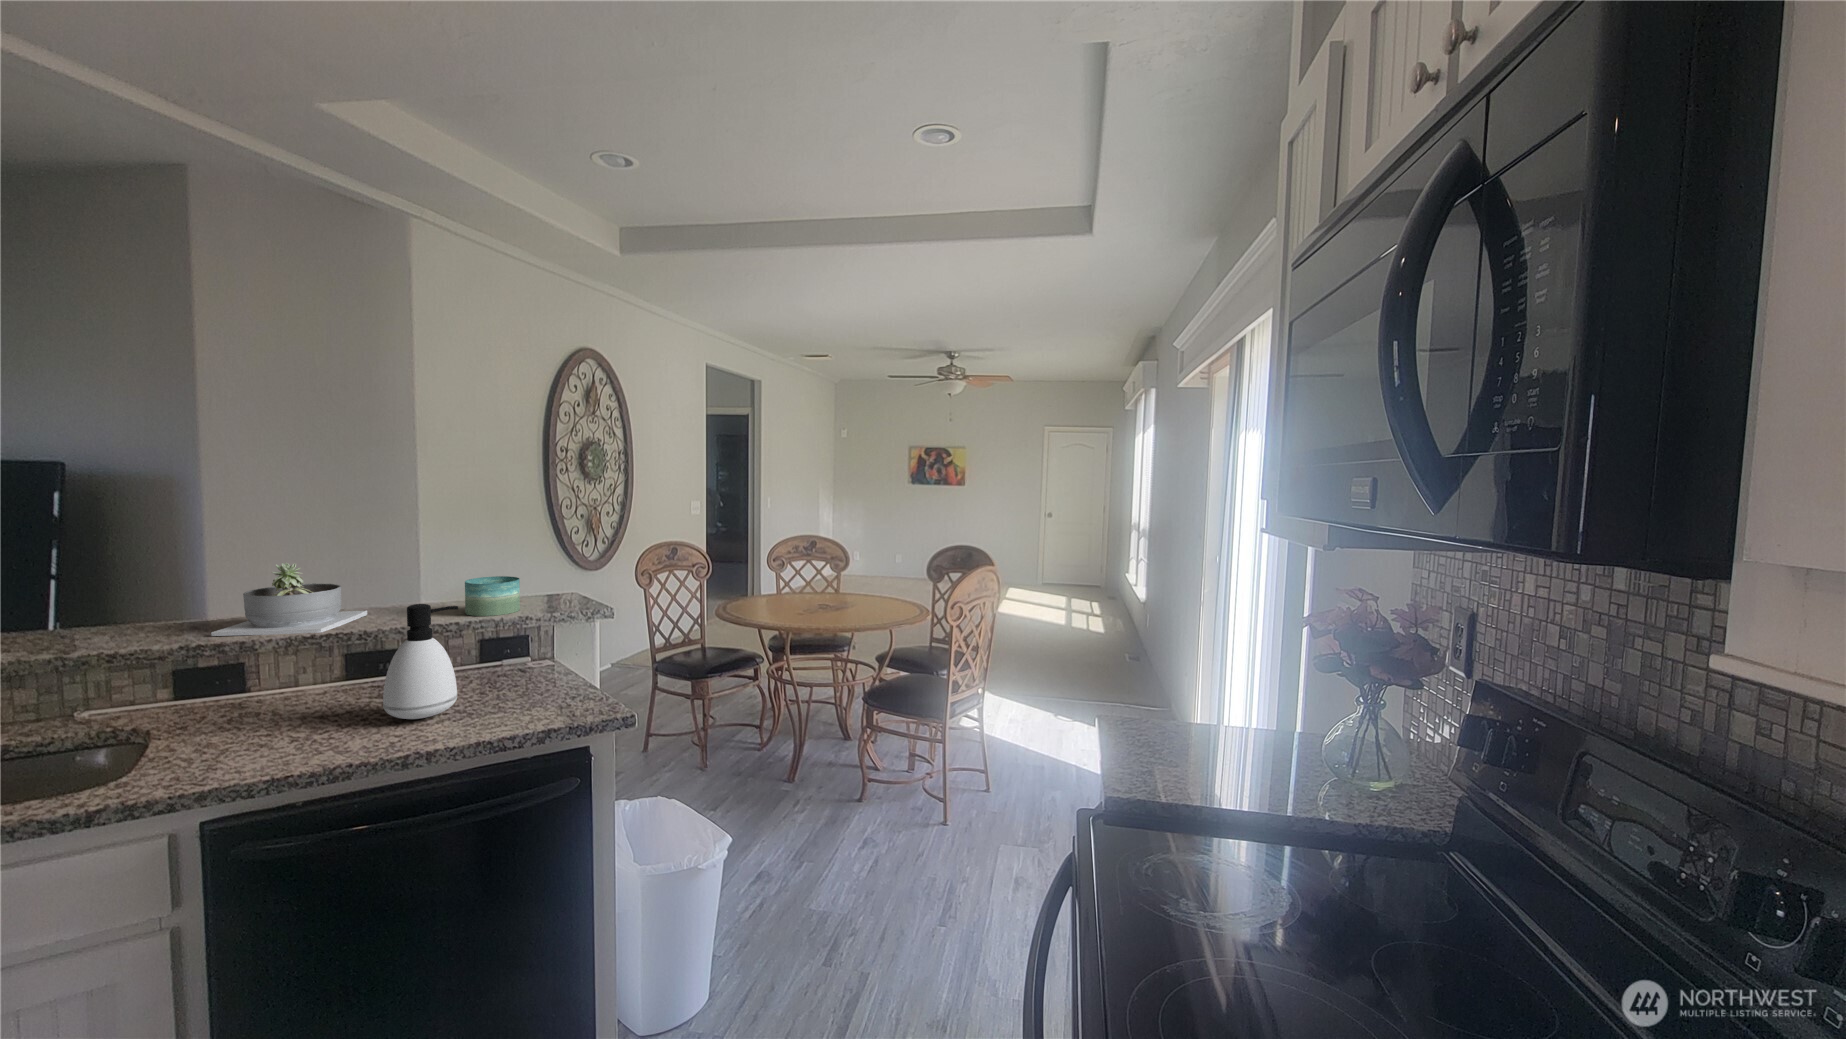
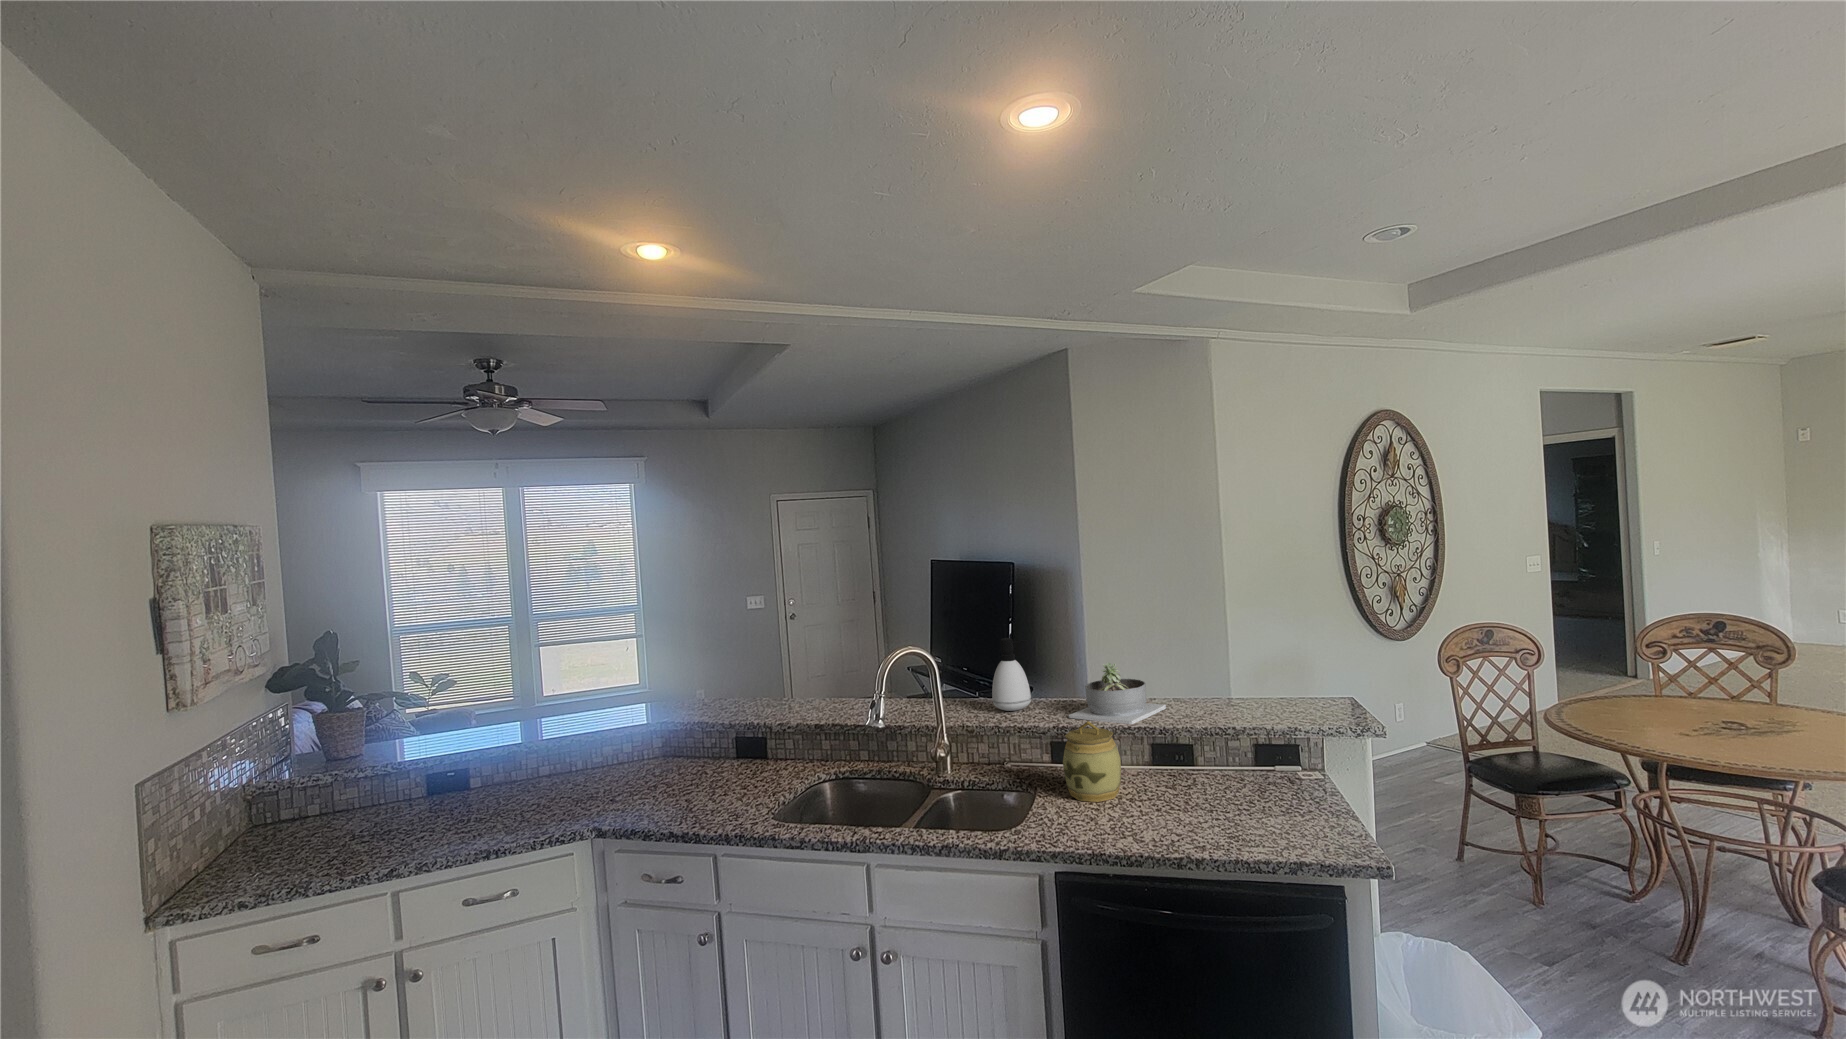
candle: present [465,576,520,616] -> none [1237,681,1289,722]
soap dispenser: present [383,604,458,719] -> present [992,638,1031,711]
jar: none [206,627,307,732] -> present [1063,721,1121,802]

